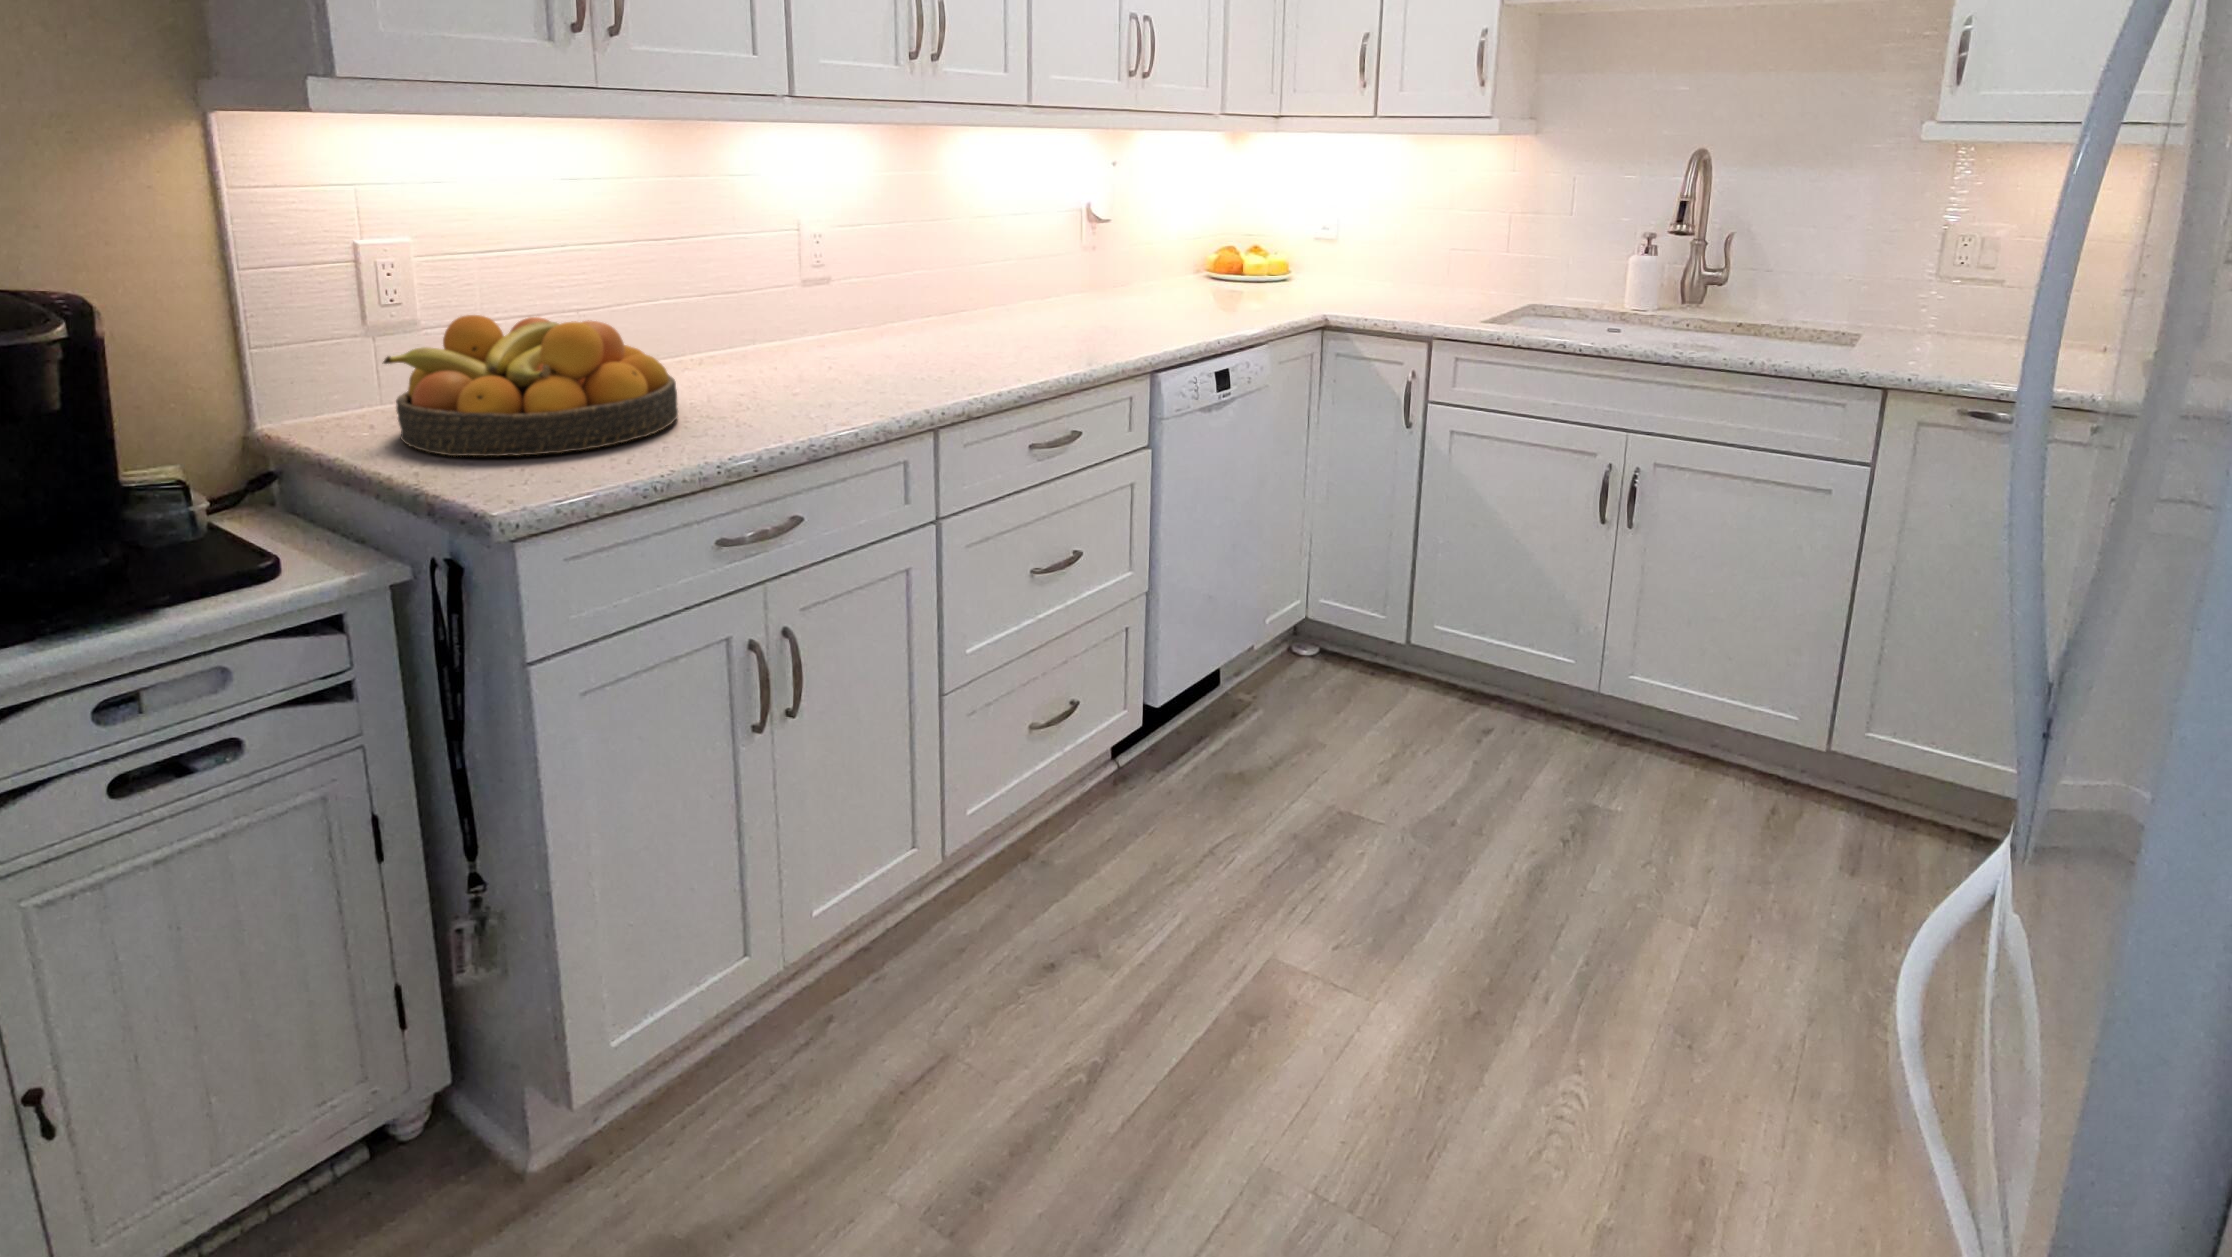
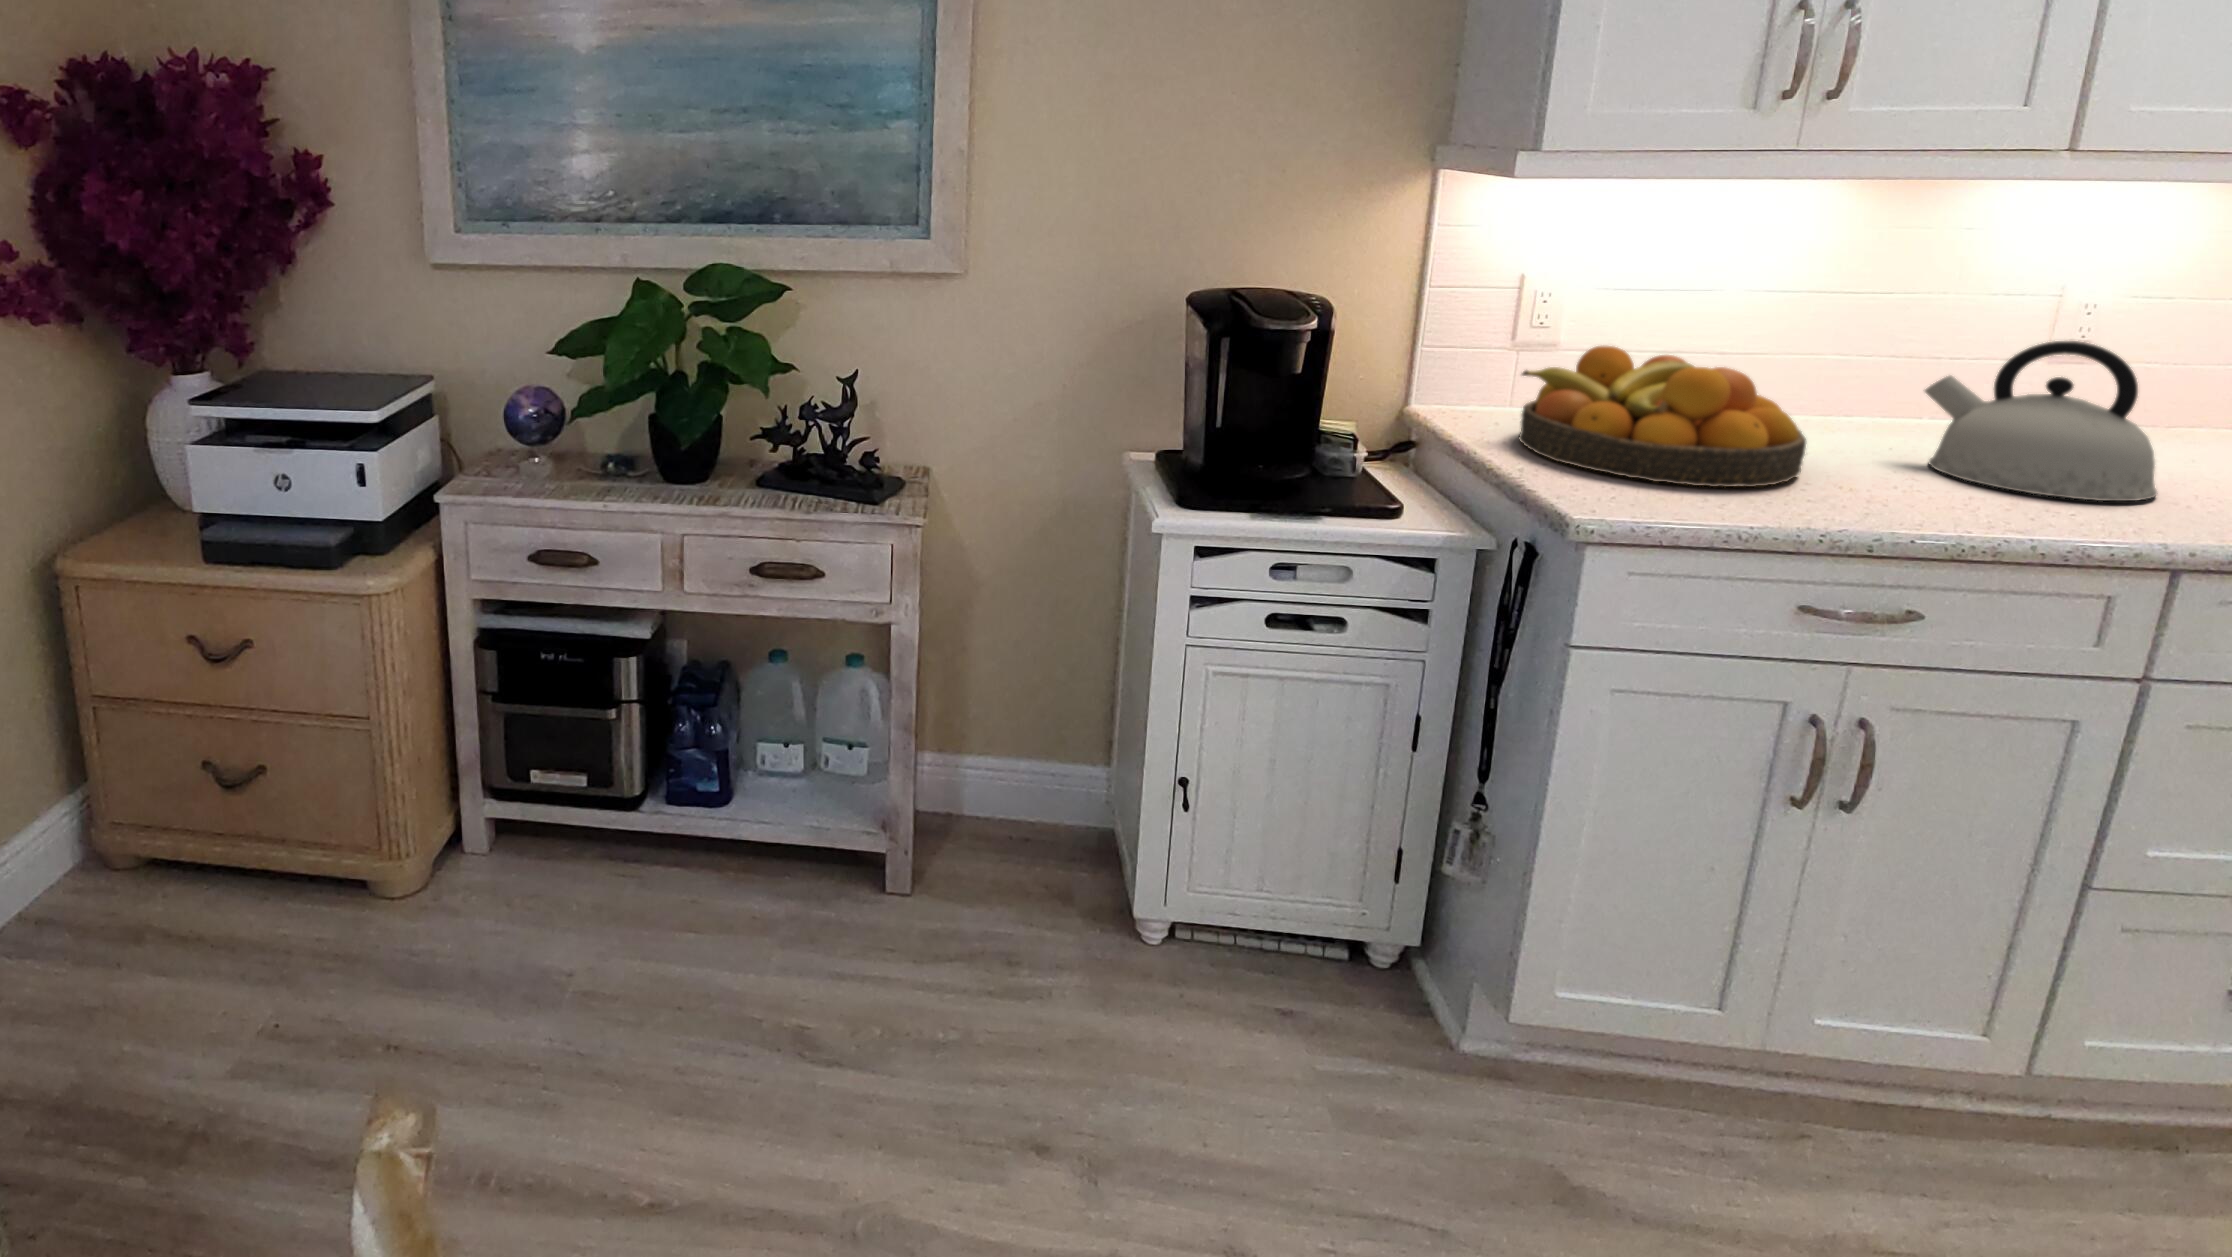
kettle: none [742,261,901,393] -> present [1925,341,2158,501]

